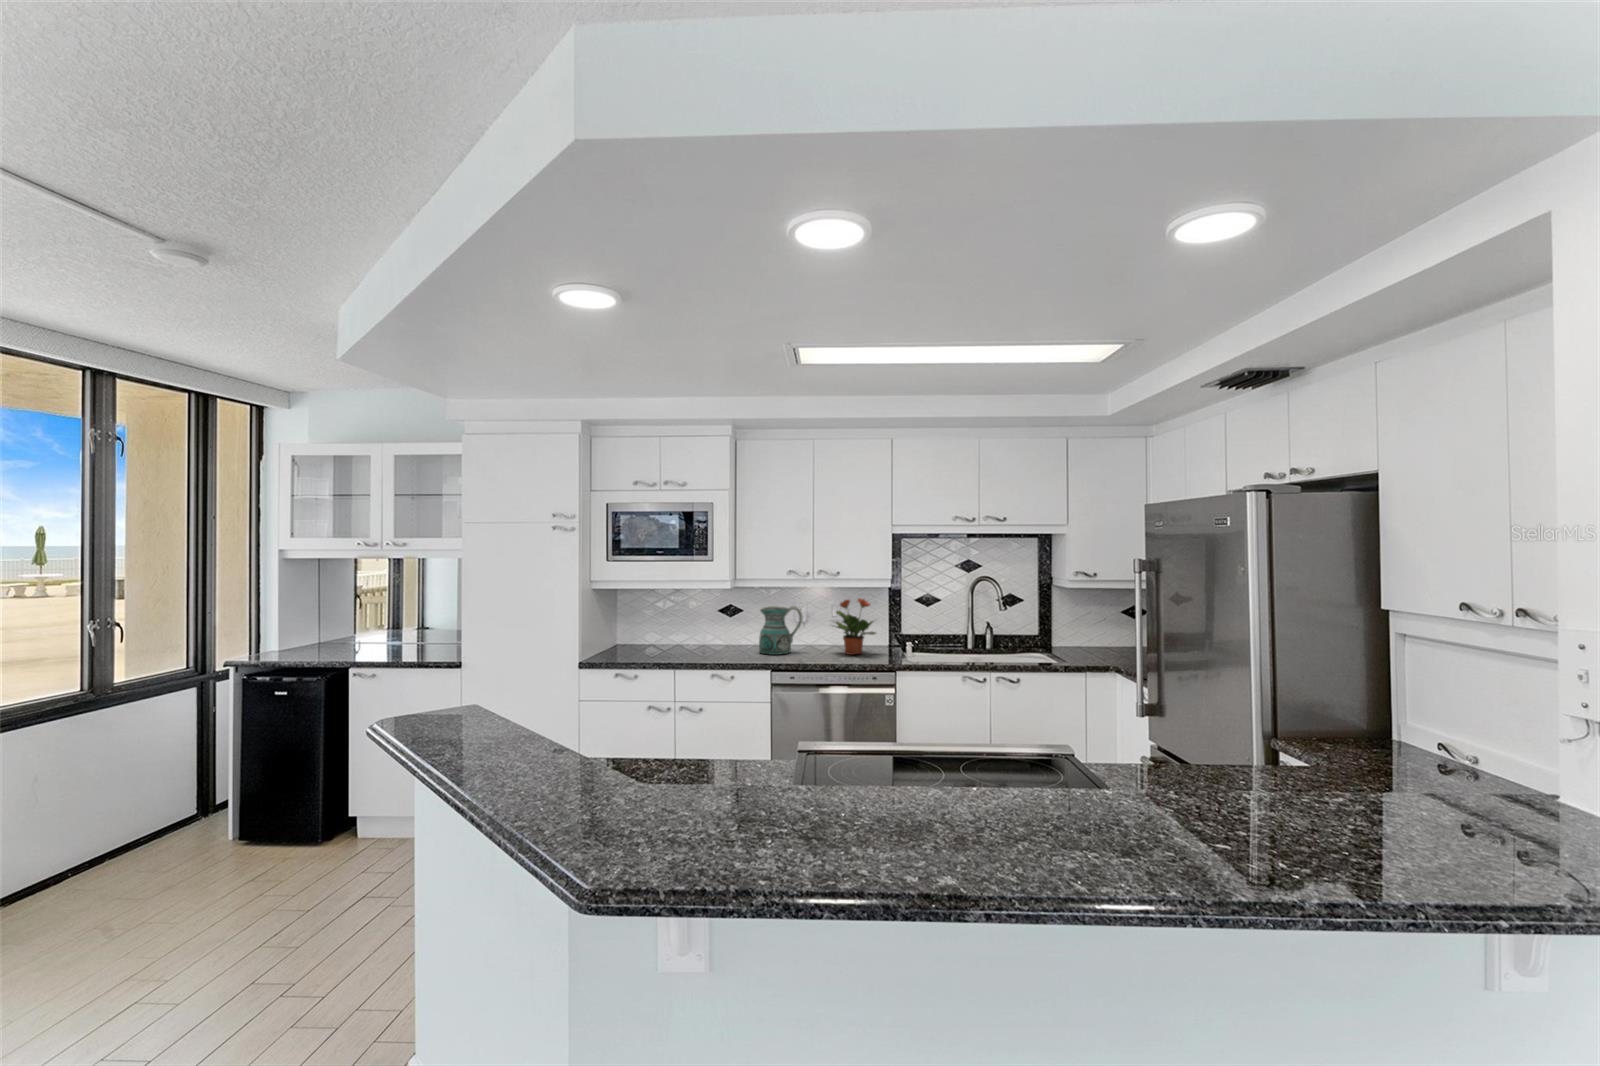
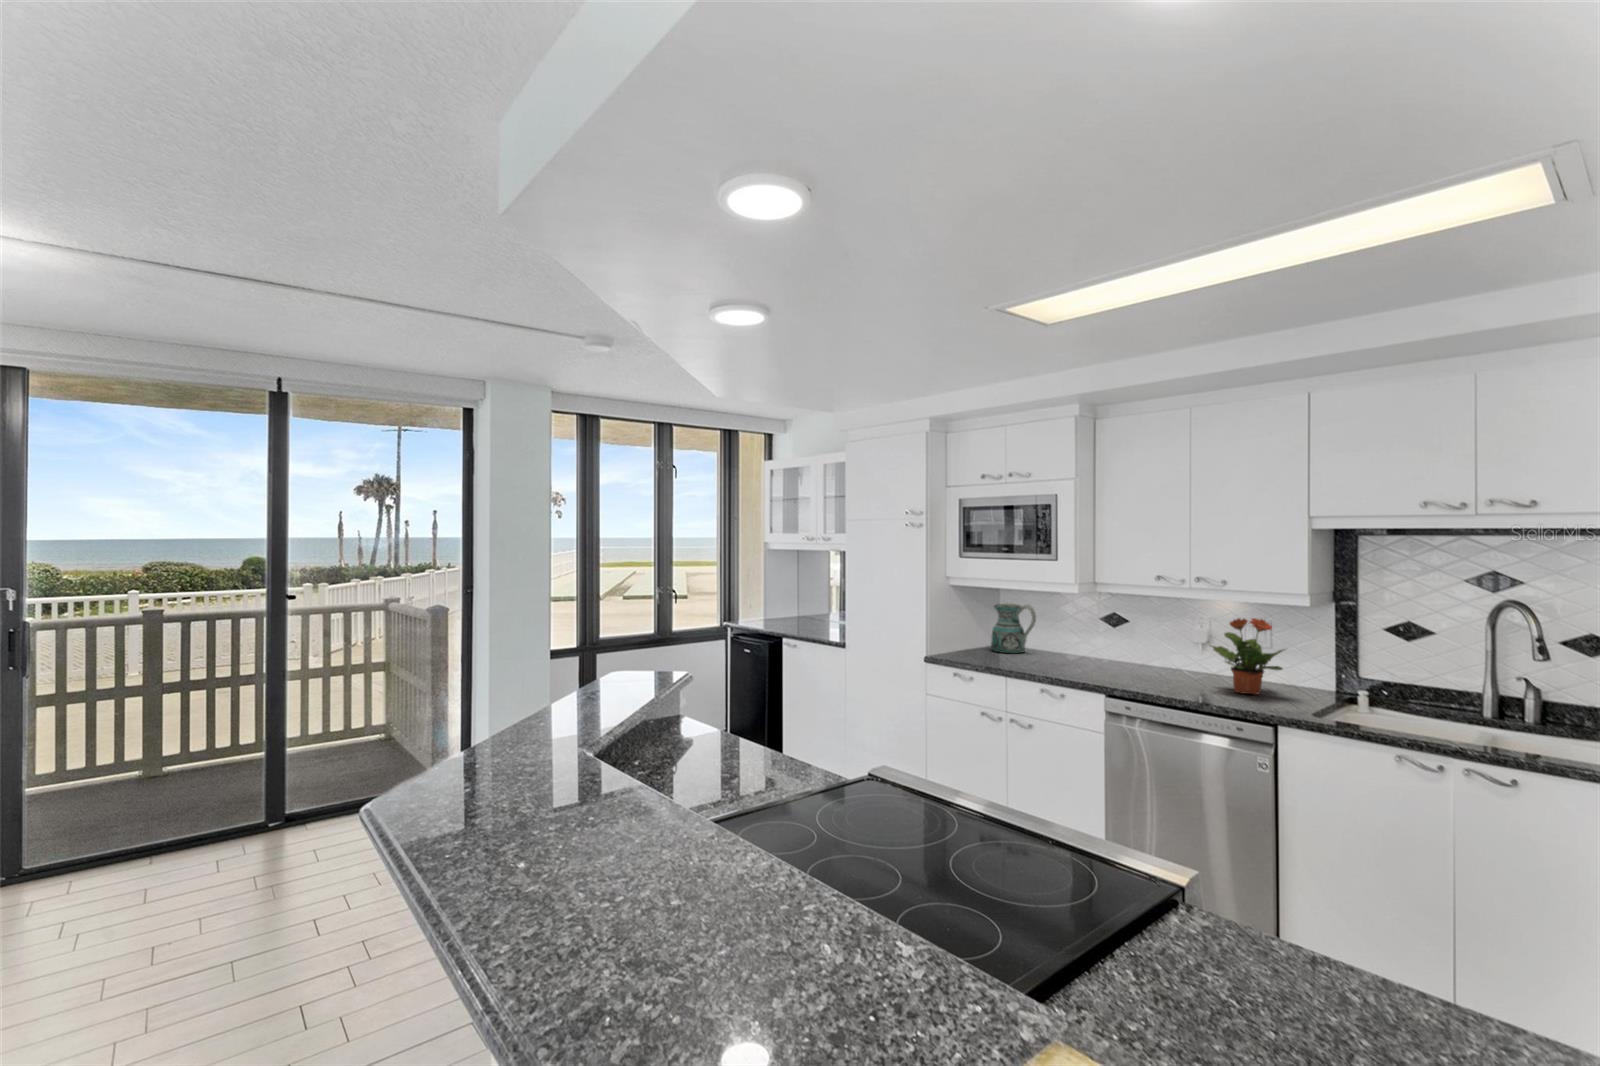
ceramic pitcher: present [759,606,803,655] -> present [991,603,1036,653]

